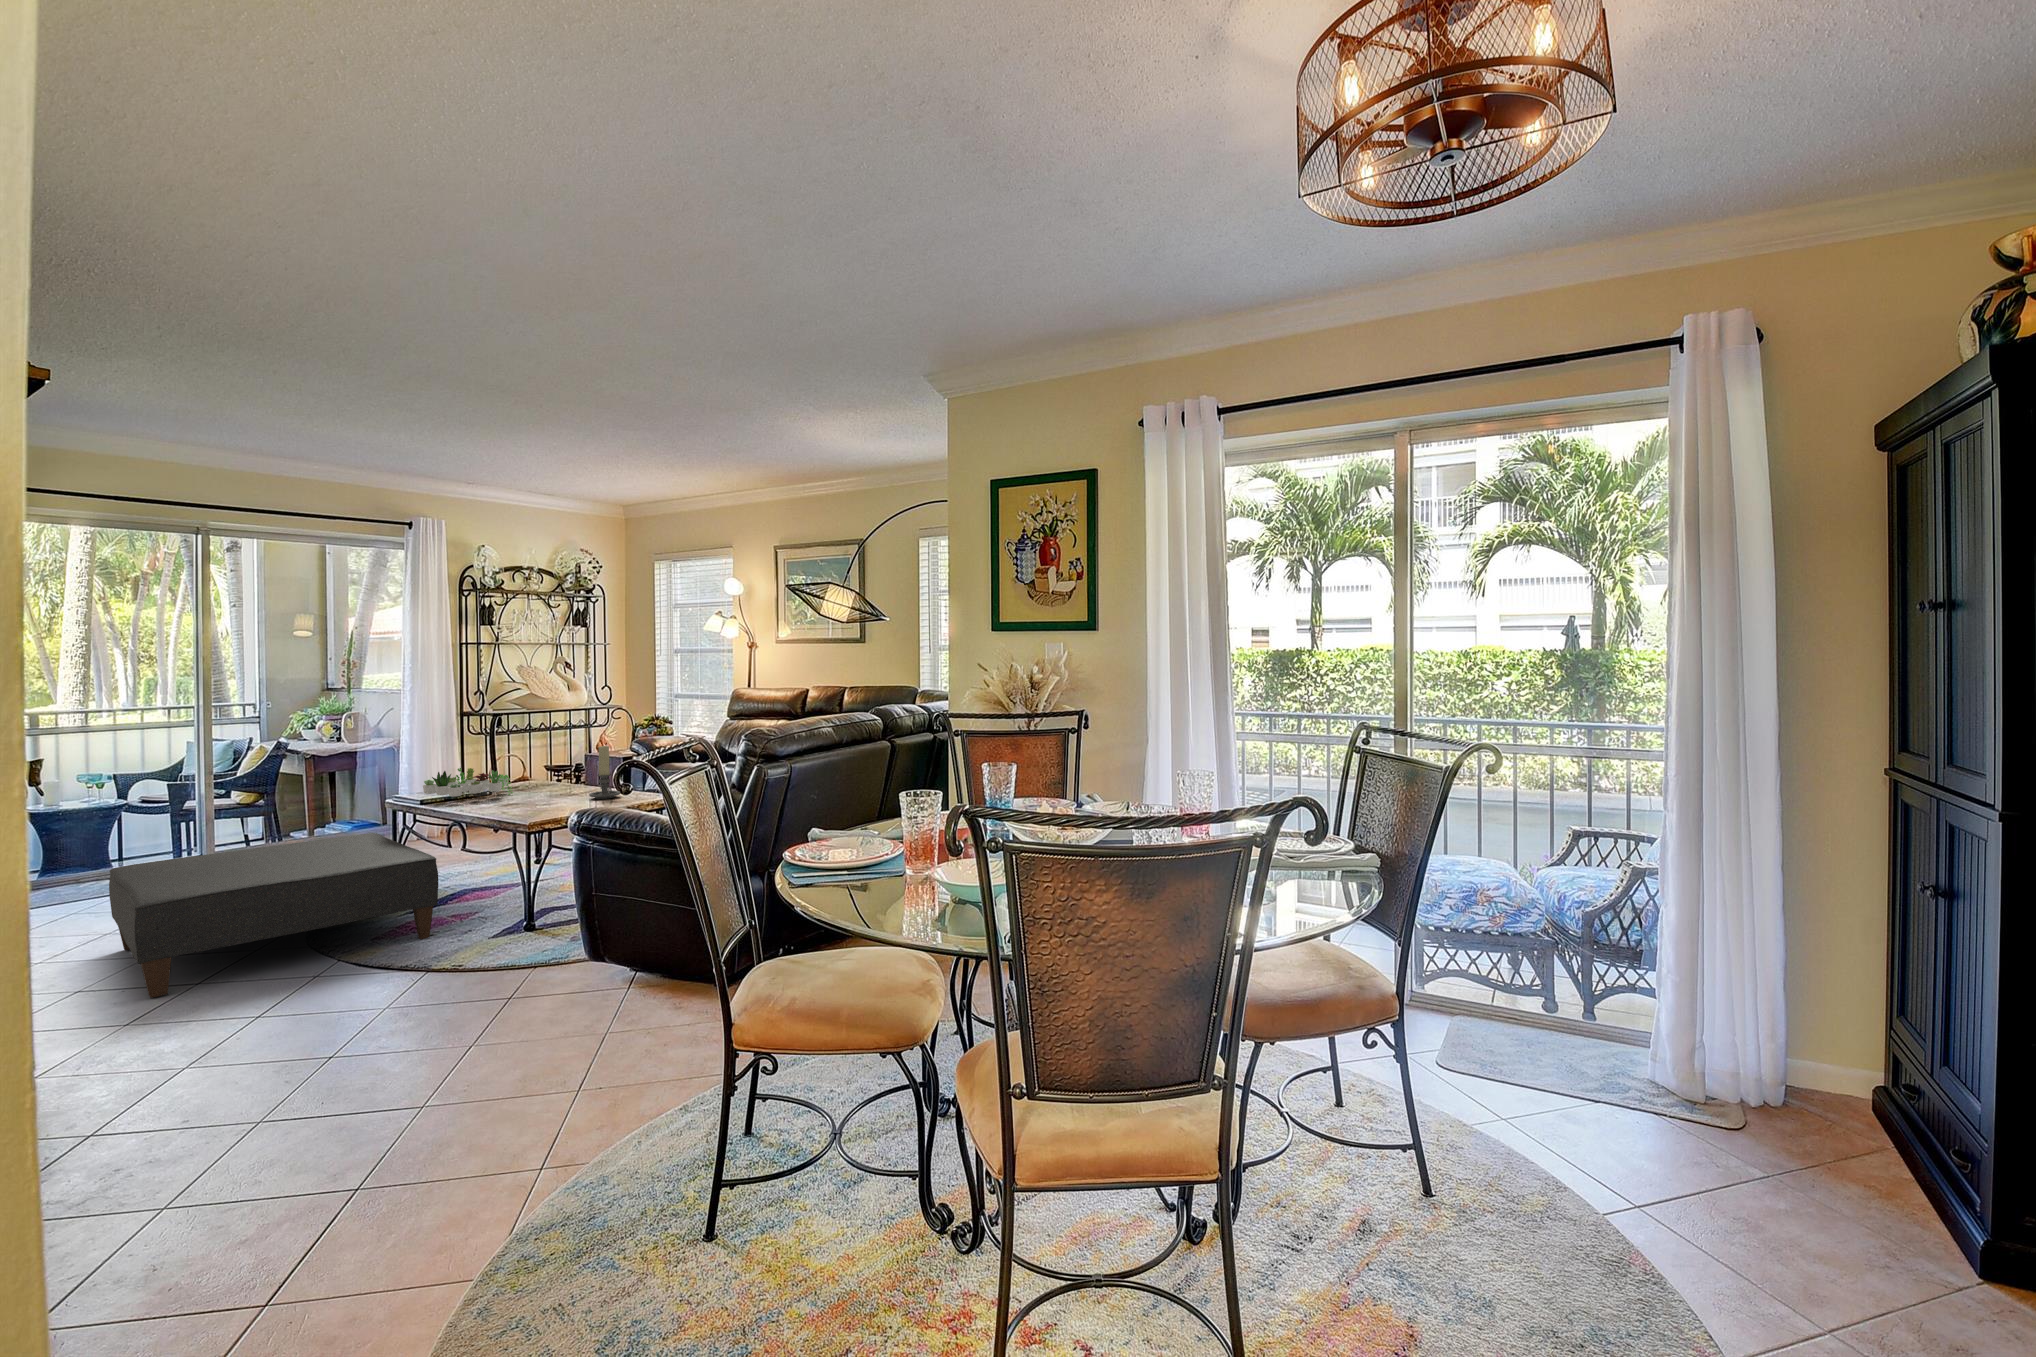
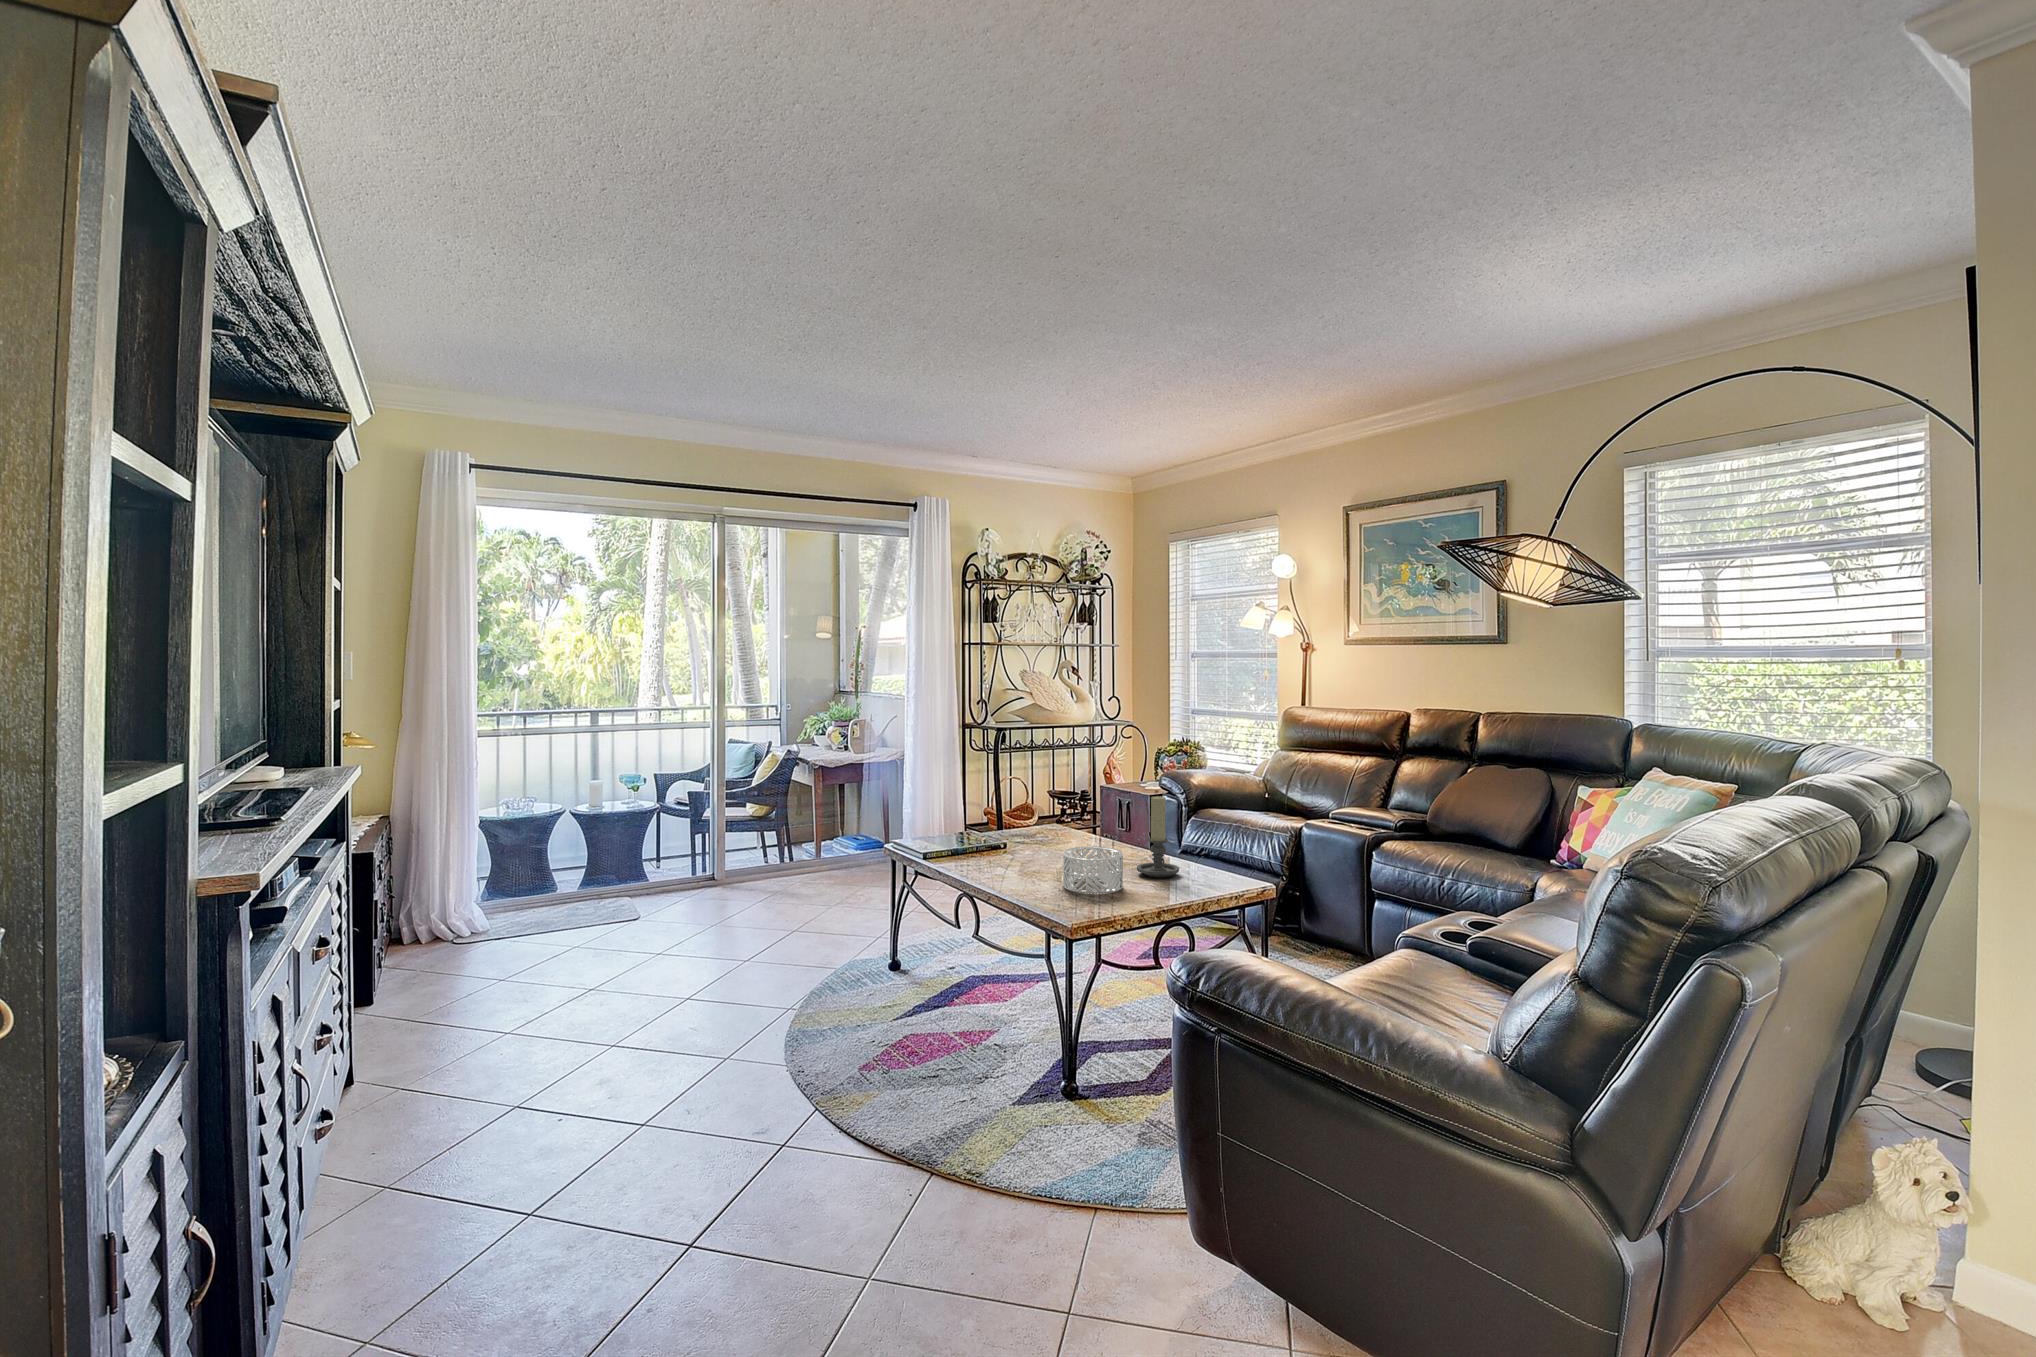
succulent plant: present [423,768,513,797] -> none [928,807,1032,856]
decorative bowl: none [530,781,575,810] -> present [1063,846,1123,894]
ottoman: present [109,833,438,998] -> none [594,887,947,1127]

